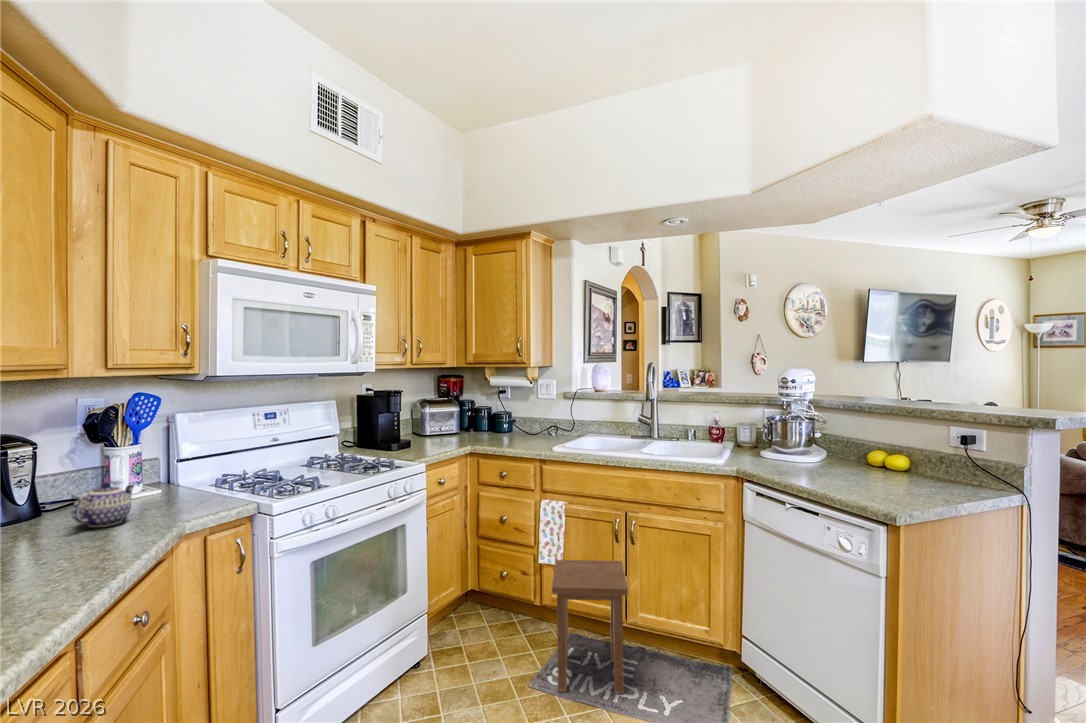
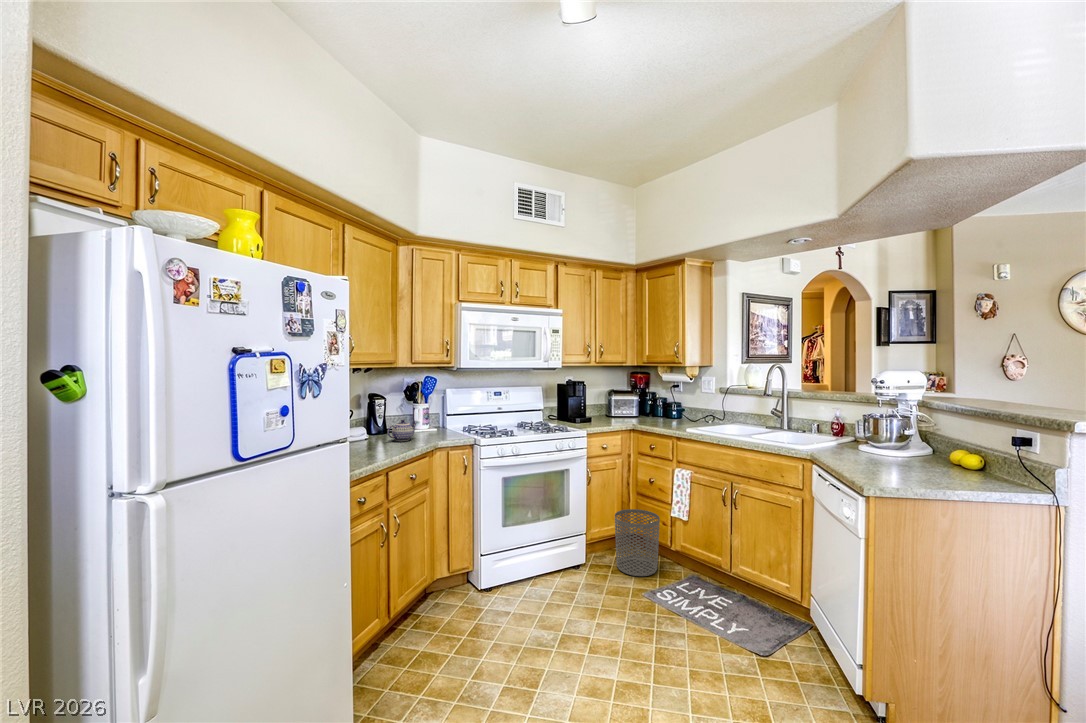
stool: present [552,560,628,694] -> none [656,515,730,625]
waste bin: none [465,561,525,655] -> present [615,509,660,576]

